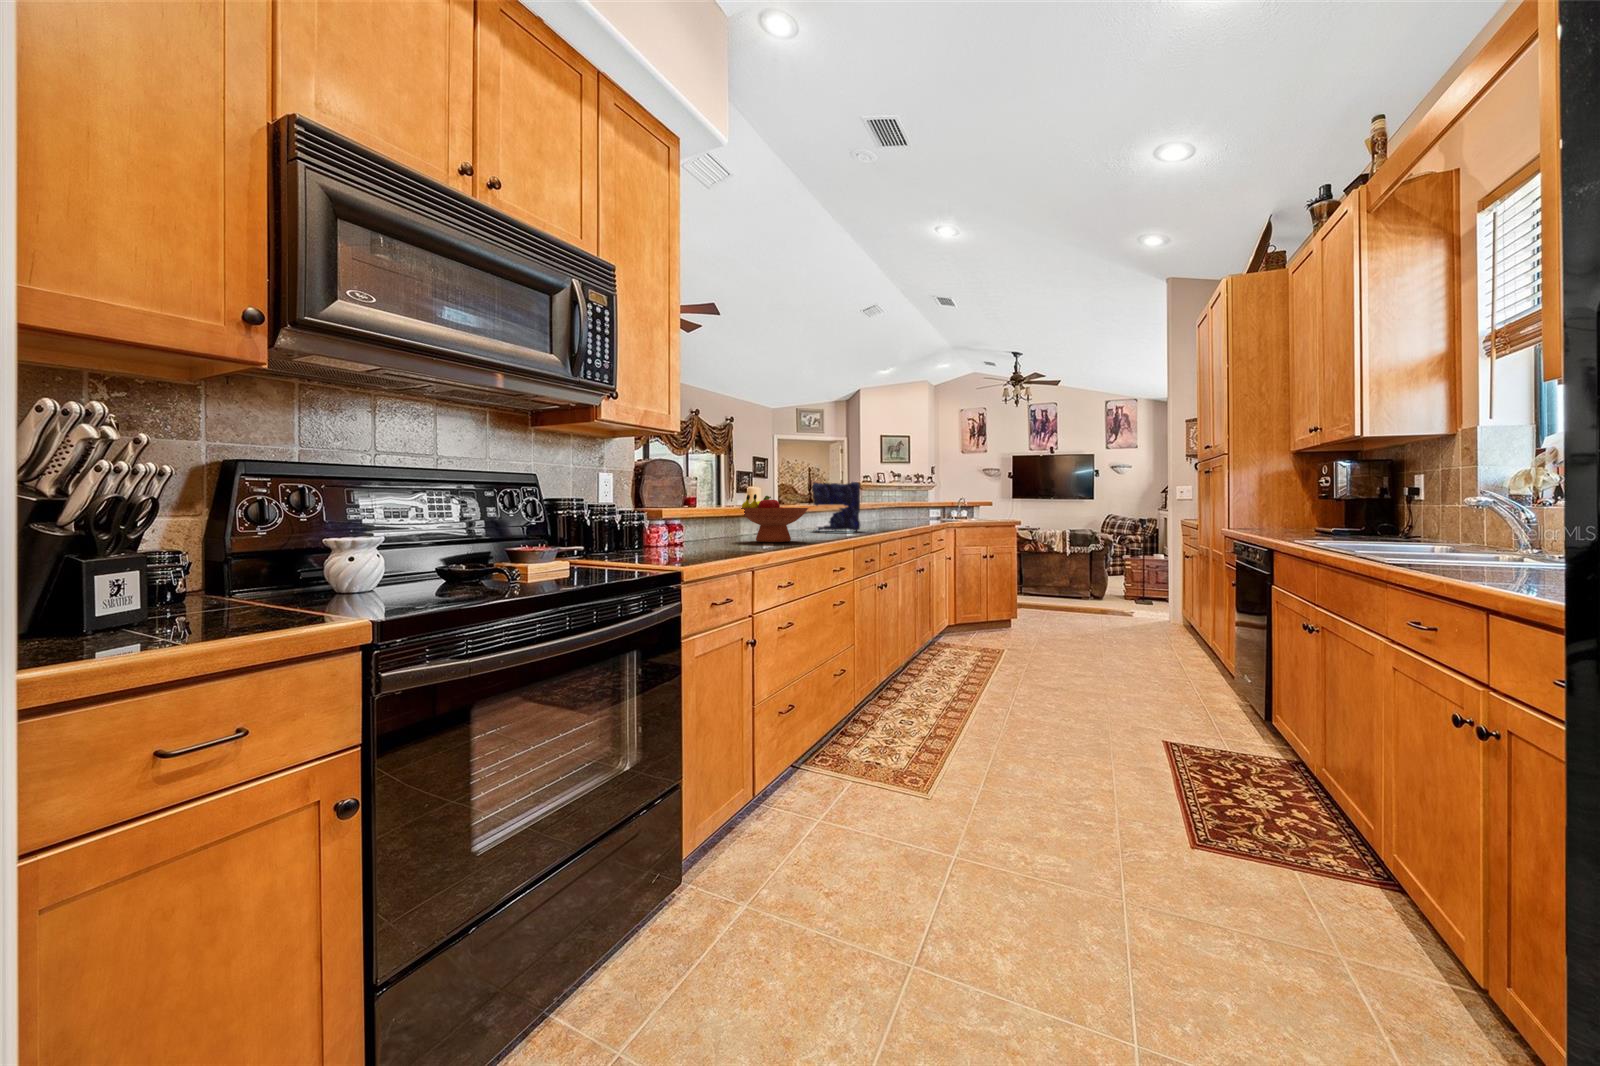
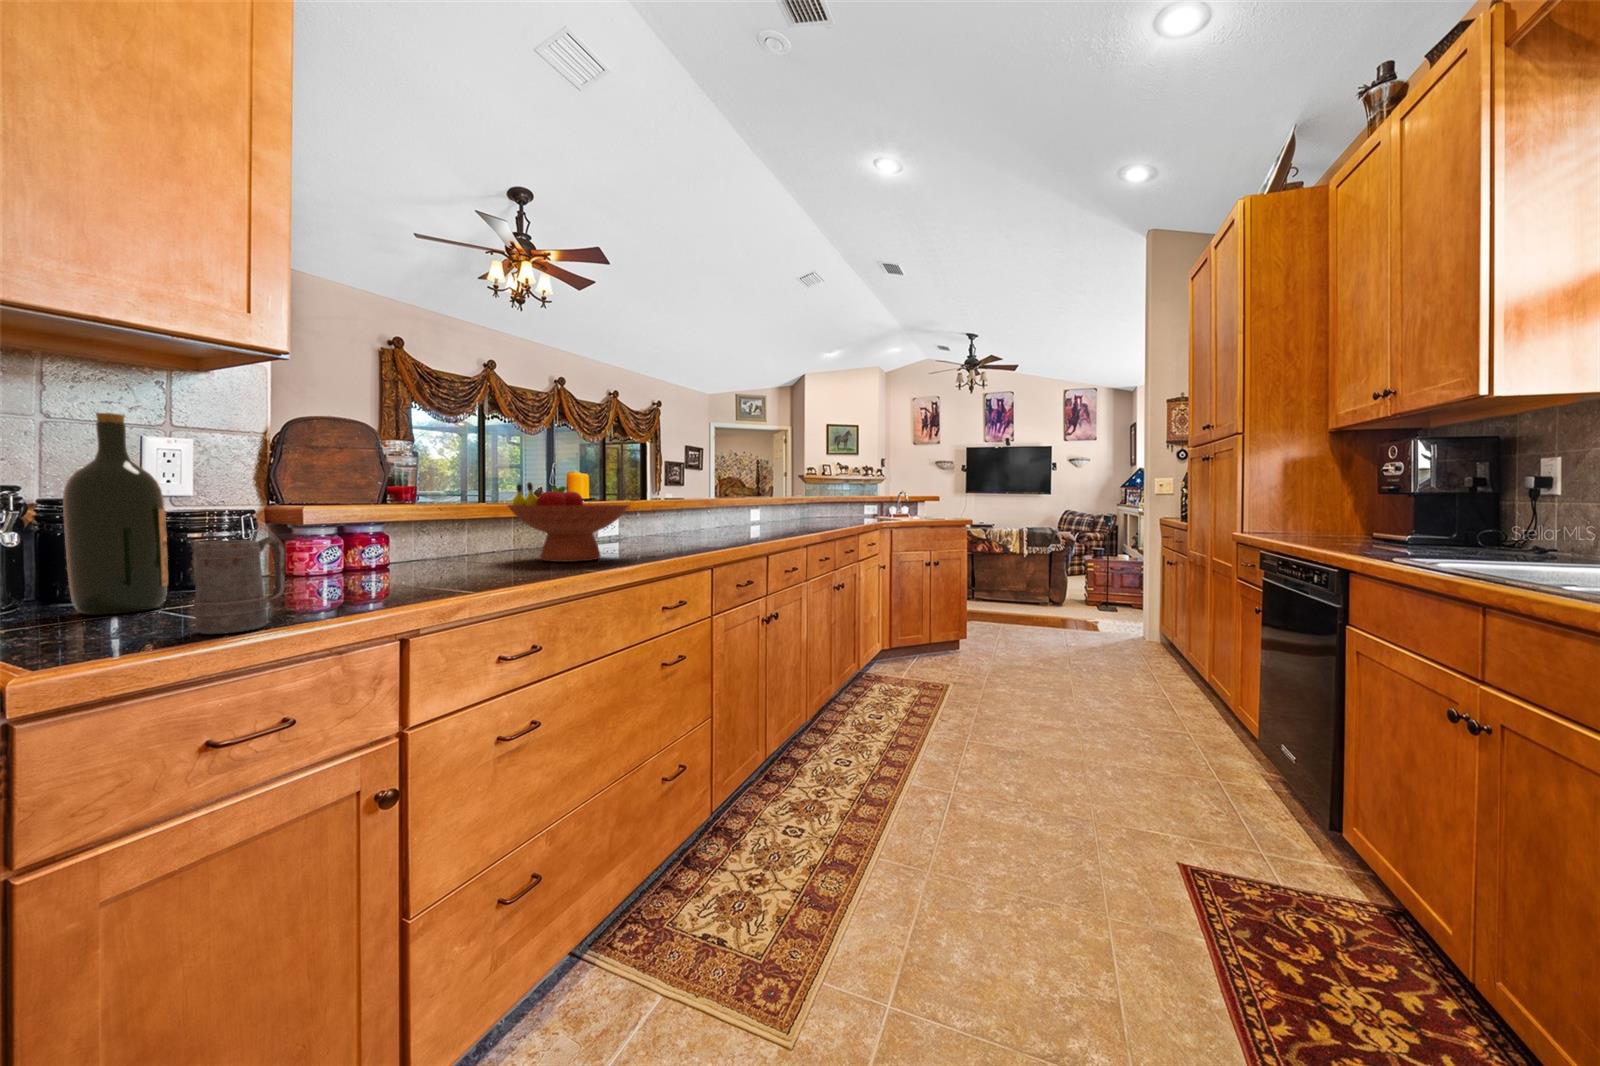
wine bottle: none [613,466,645,557] -> present [63,413,168,615]
vase: present [812,482,860,531] -> none [684,468,753,537]
mug: none [696,521,719,561] -> present [193,537,285,634]

